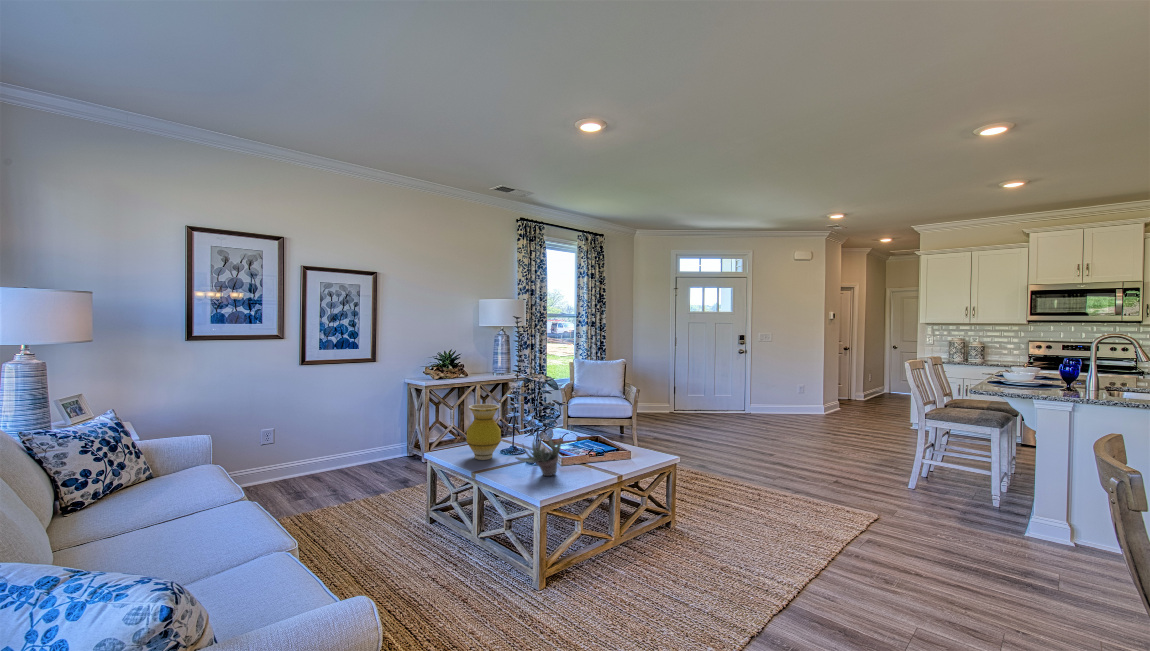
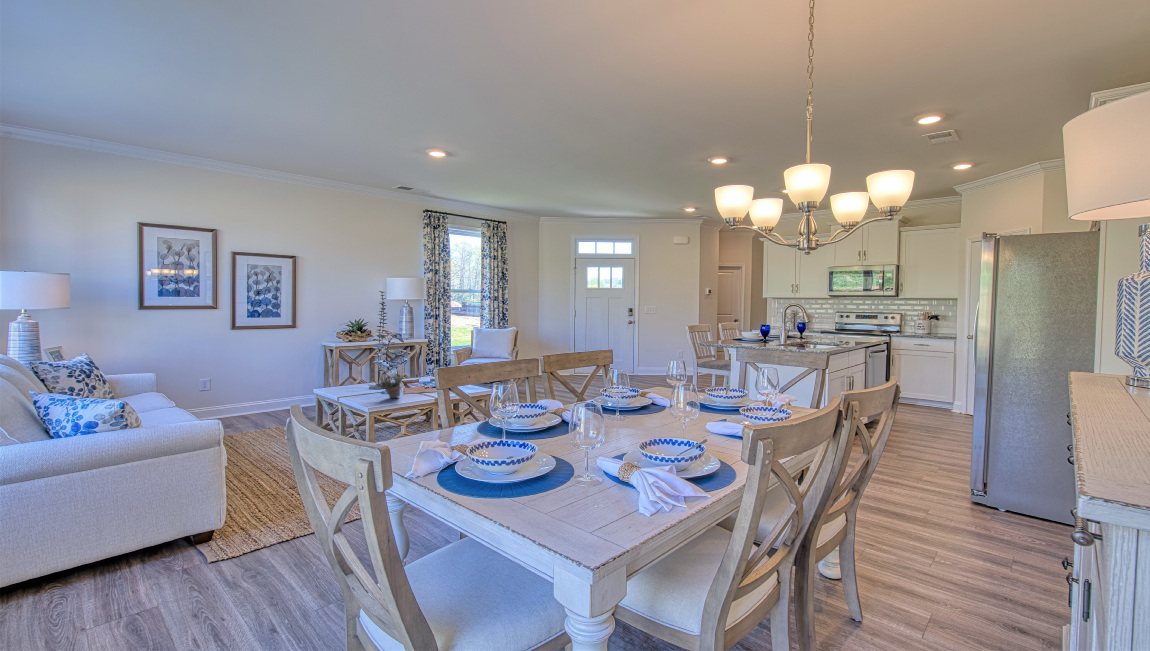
vase: present [467,404,501,460] -> none [344,353,370,391]

